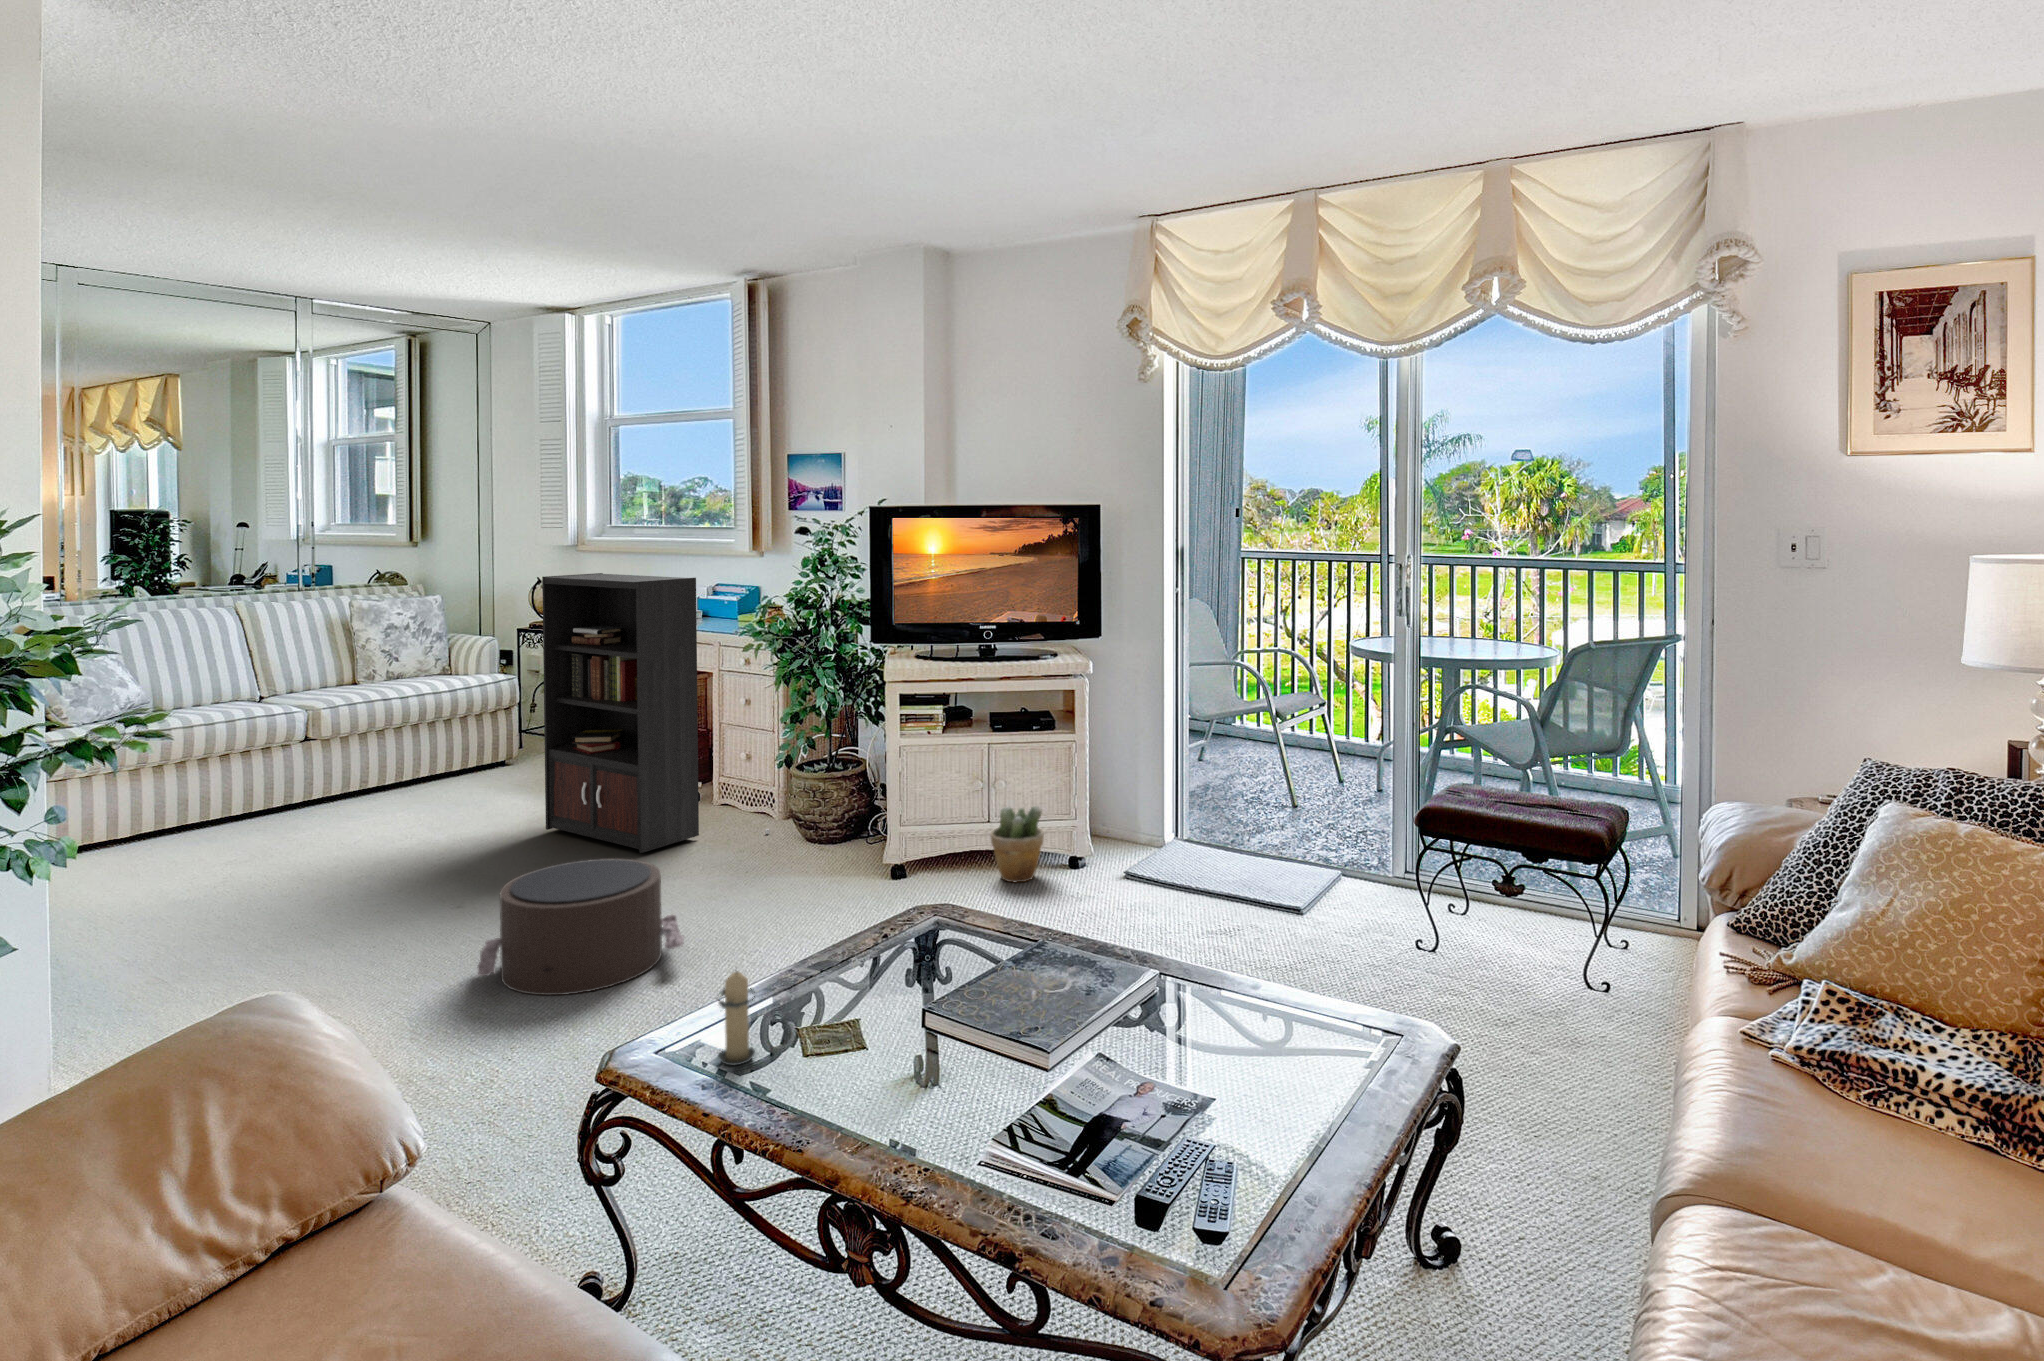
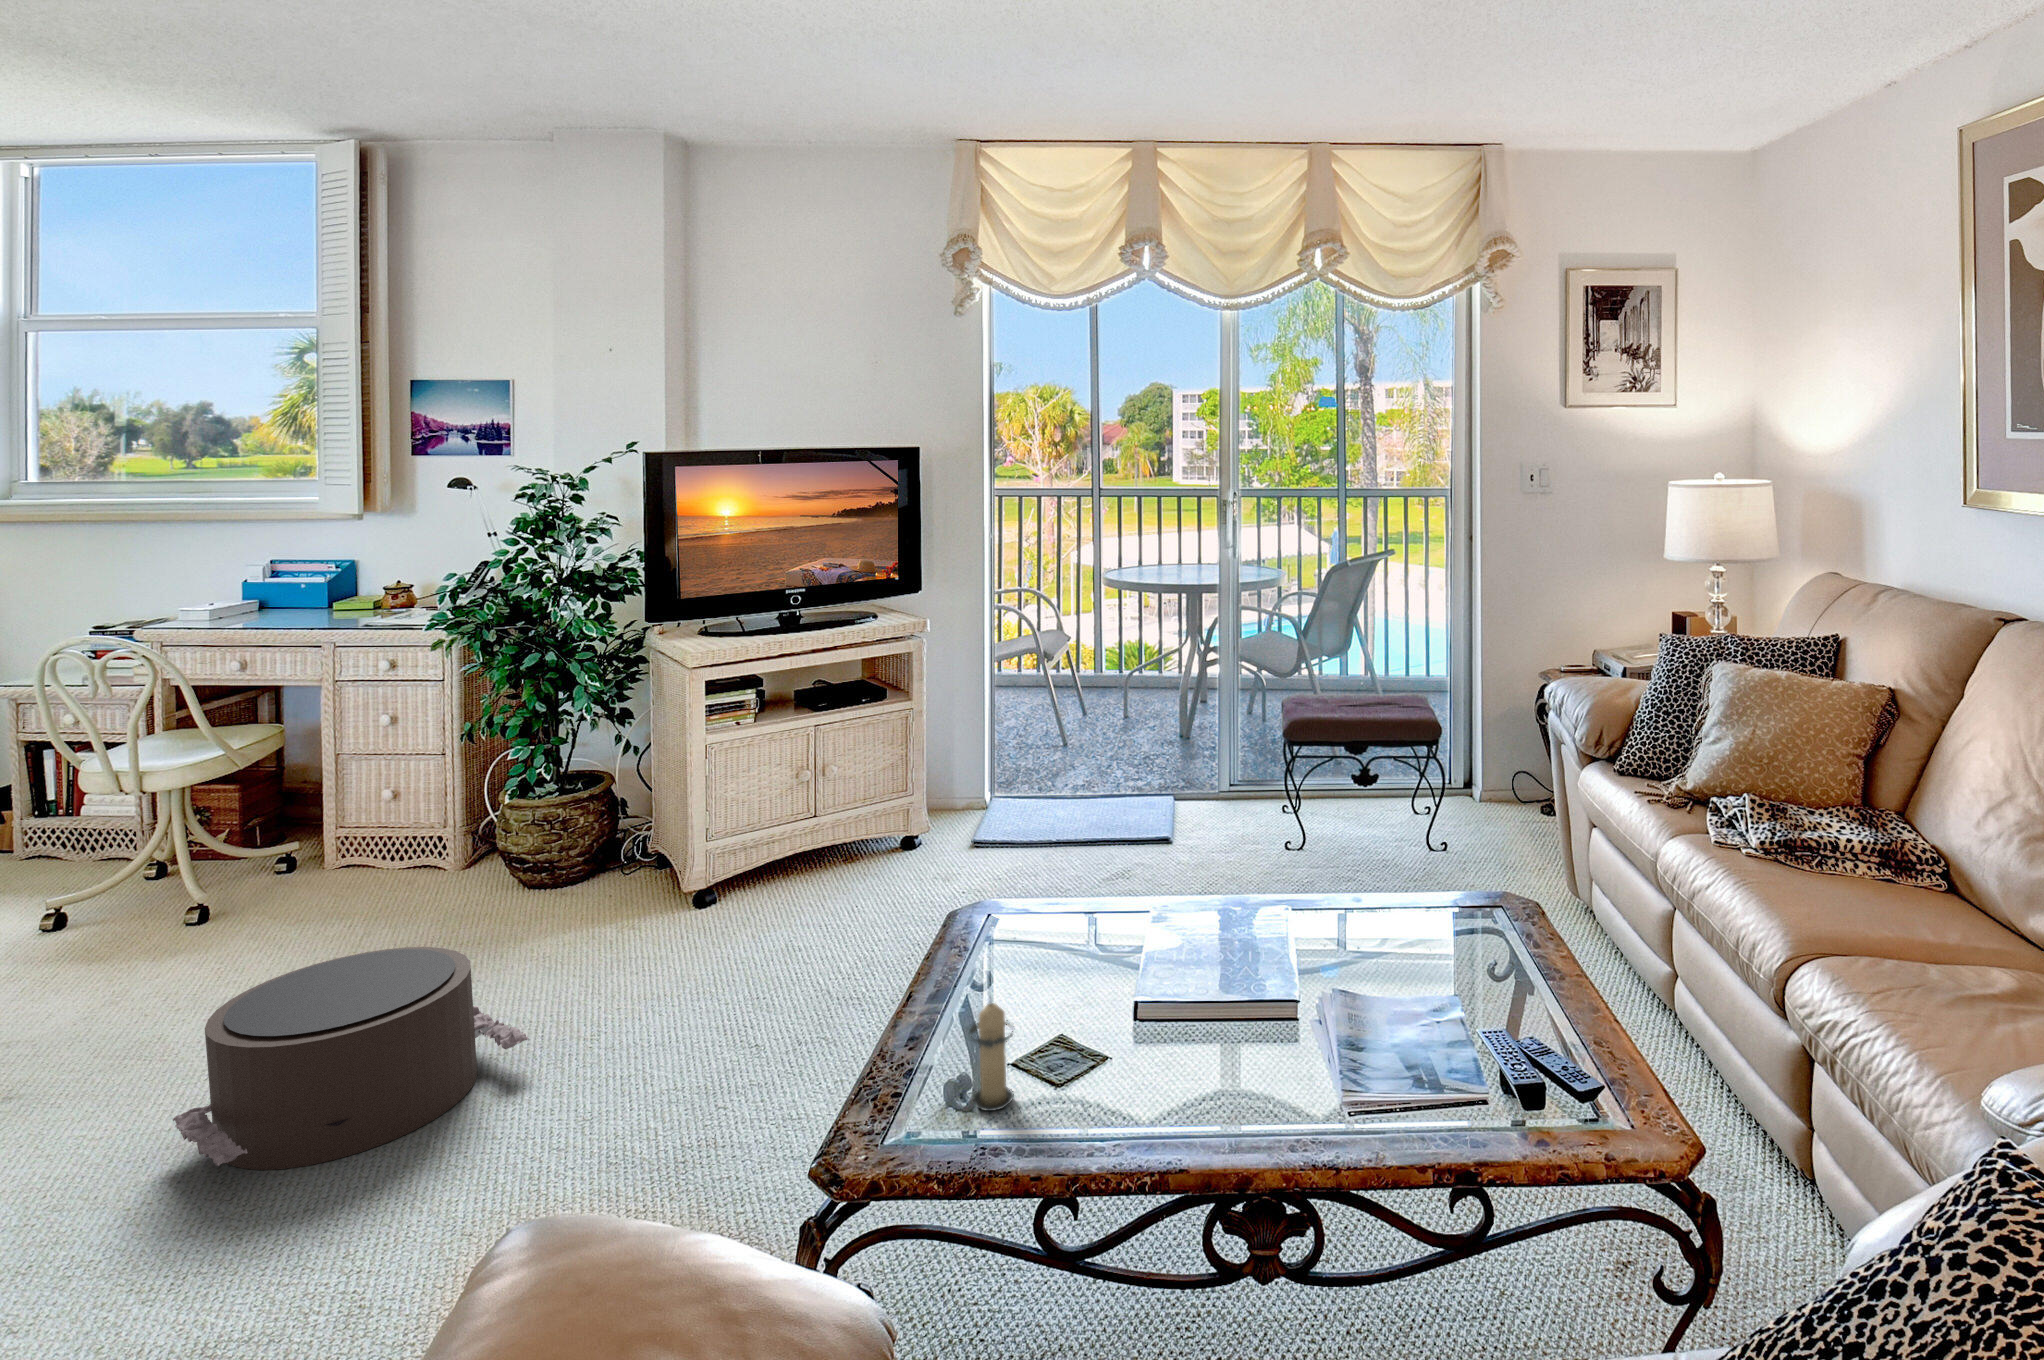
bookcase: present [542,573,770,853] -> none [26,558,472,952]
potted plant: present [990,806,1044,882] -> none [825,787,889,876]

